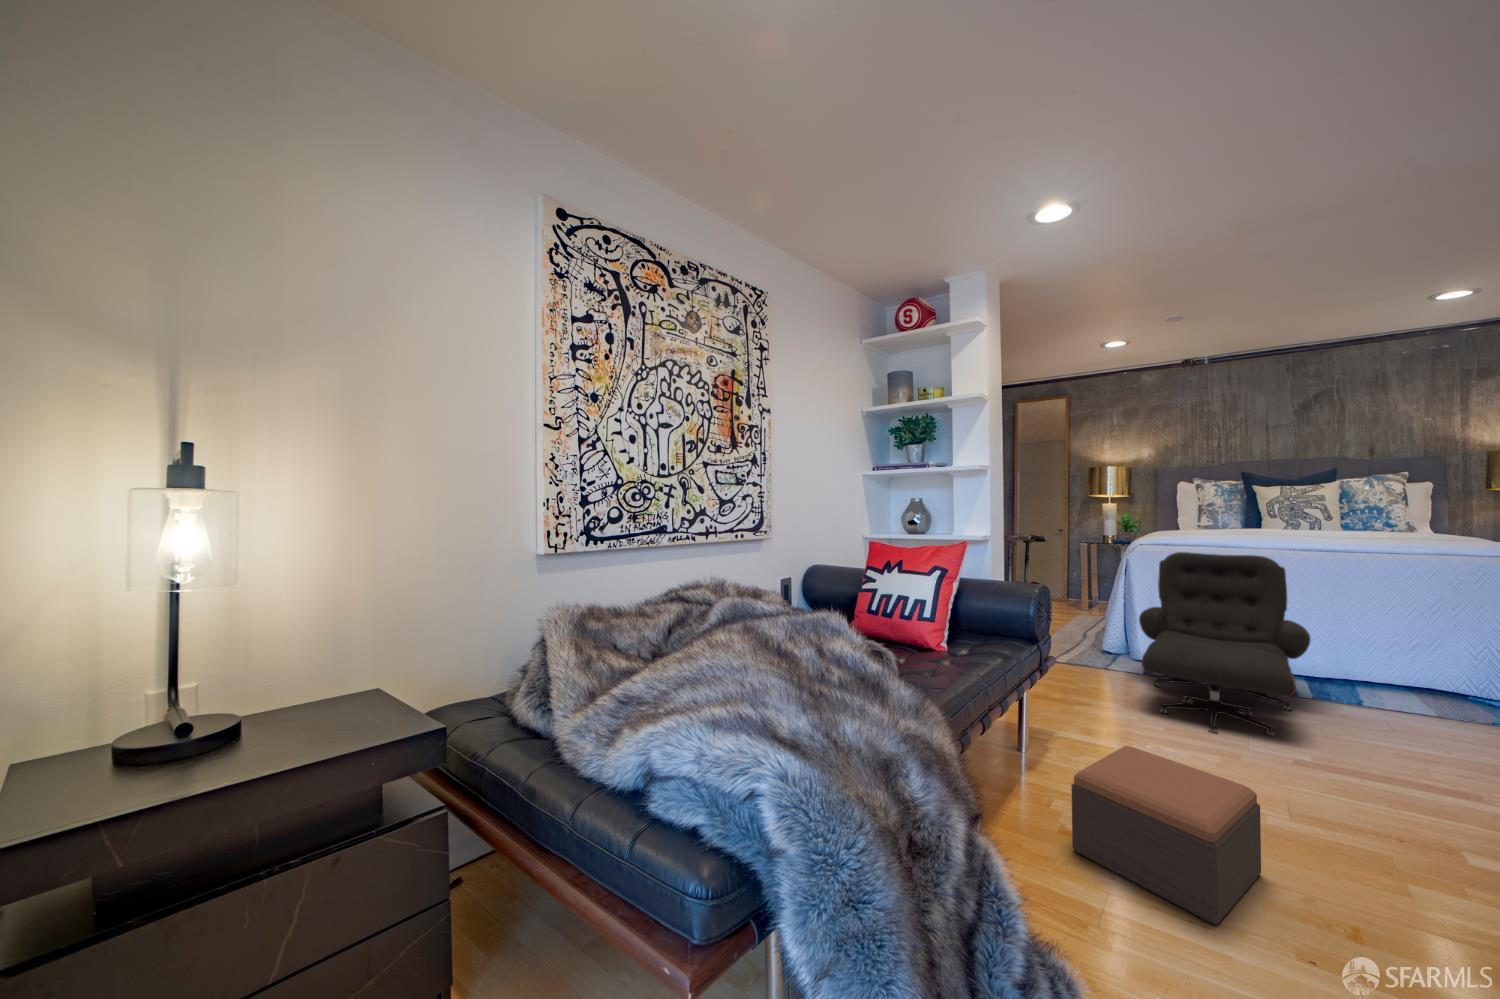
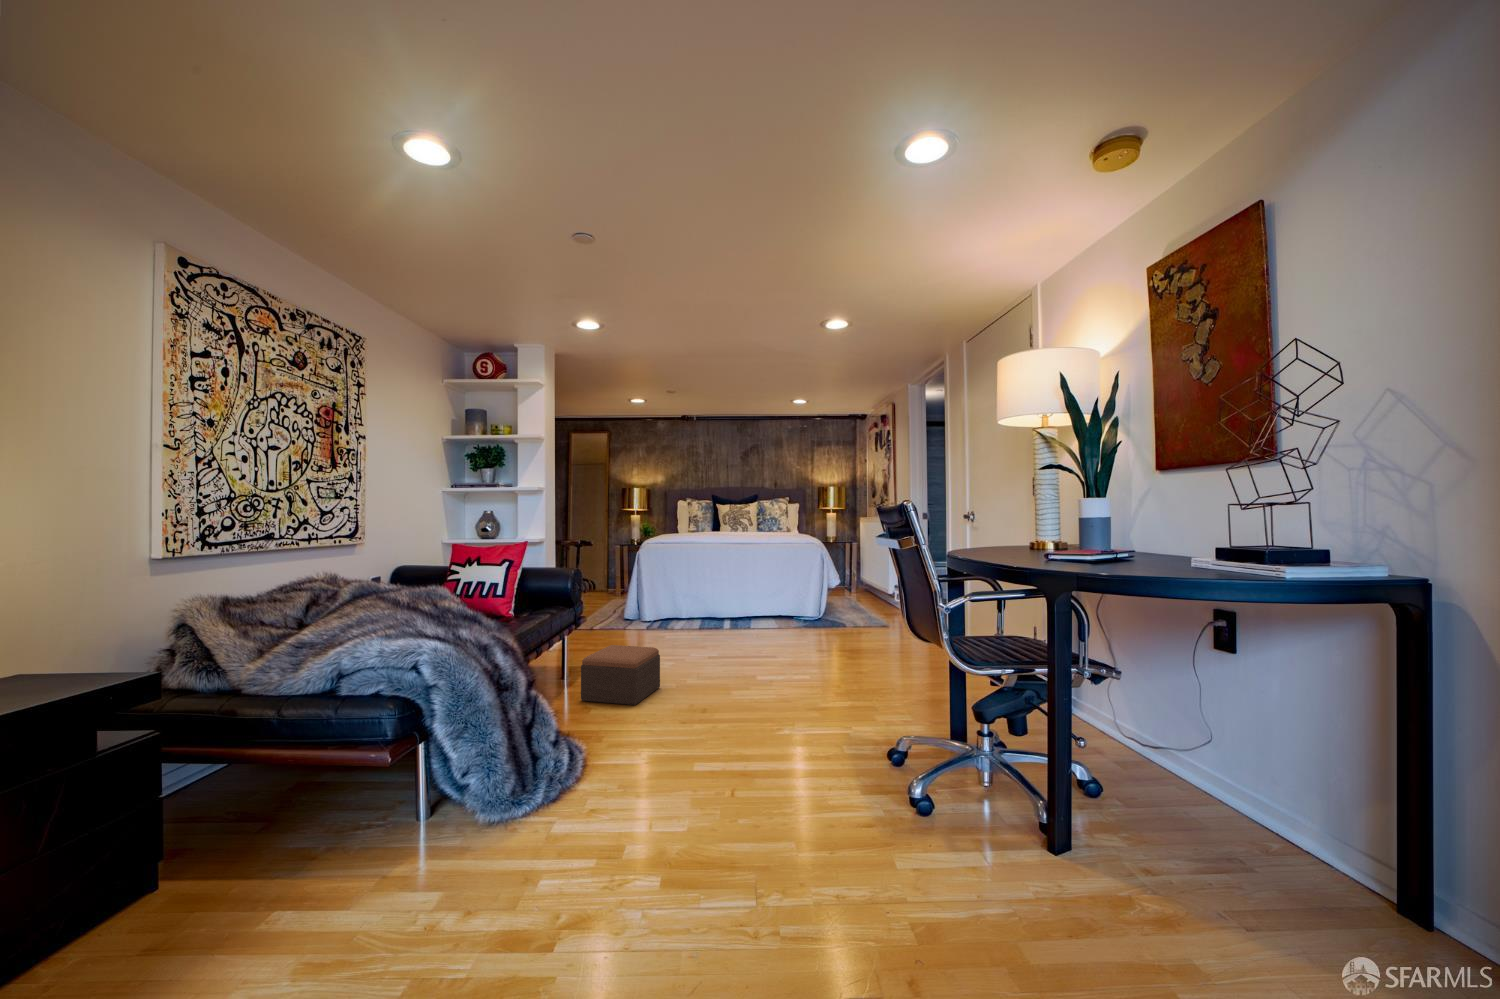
lounge chair: present [1139,552,1311,737] -> none [633,546,713,646]

